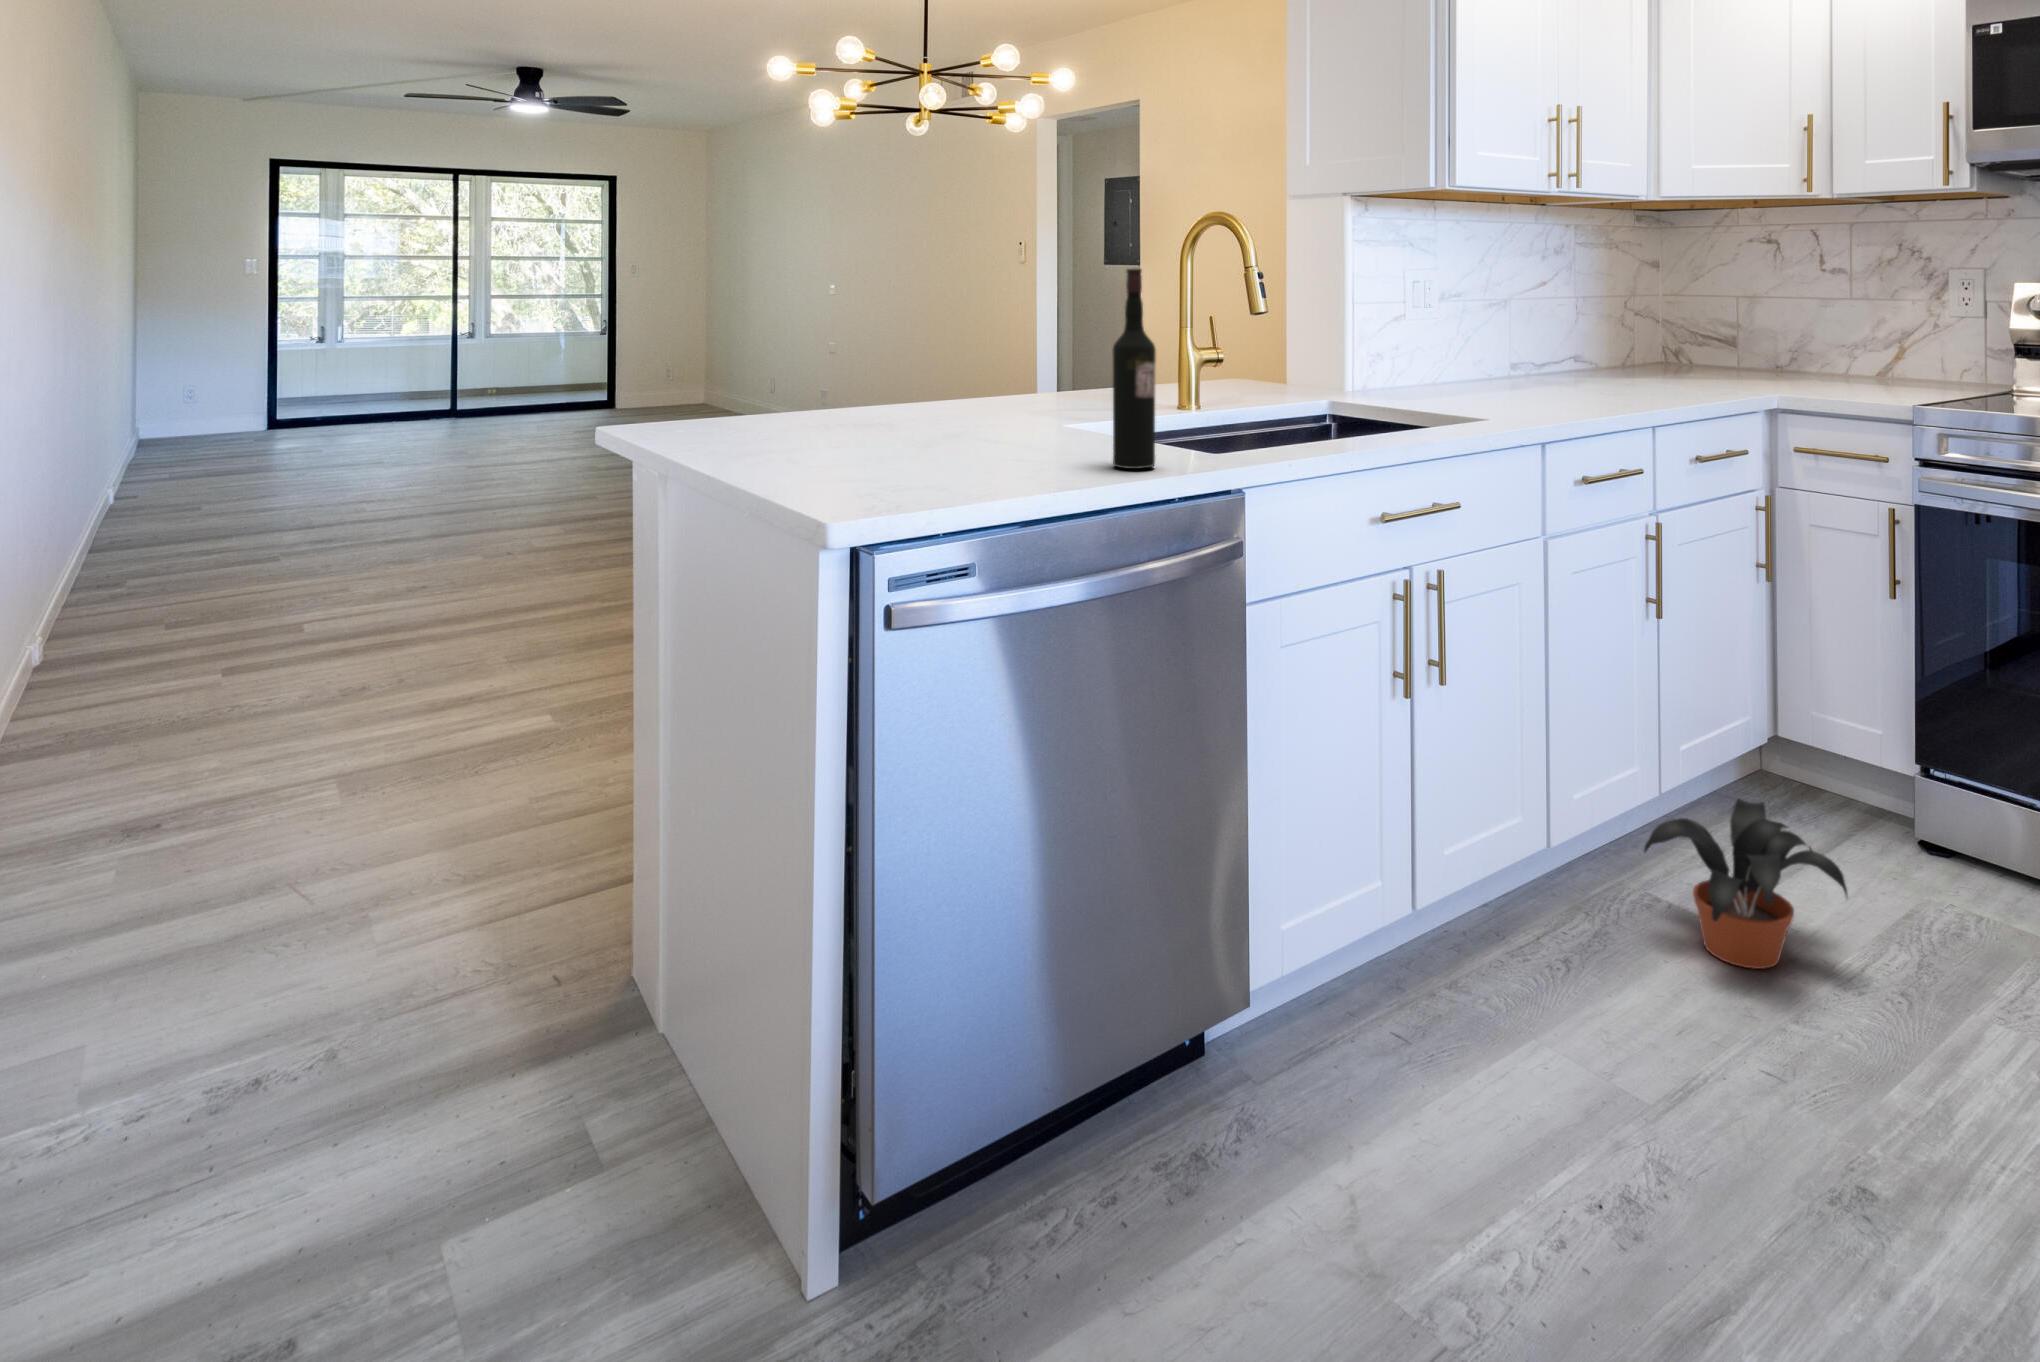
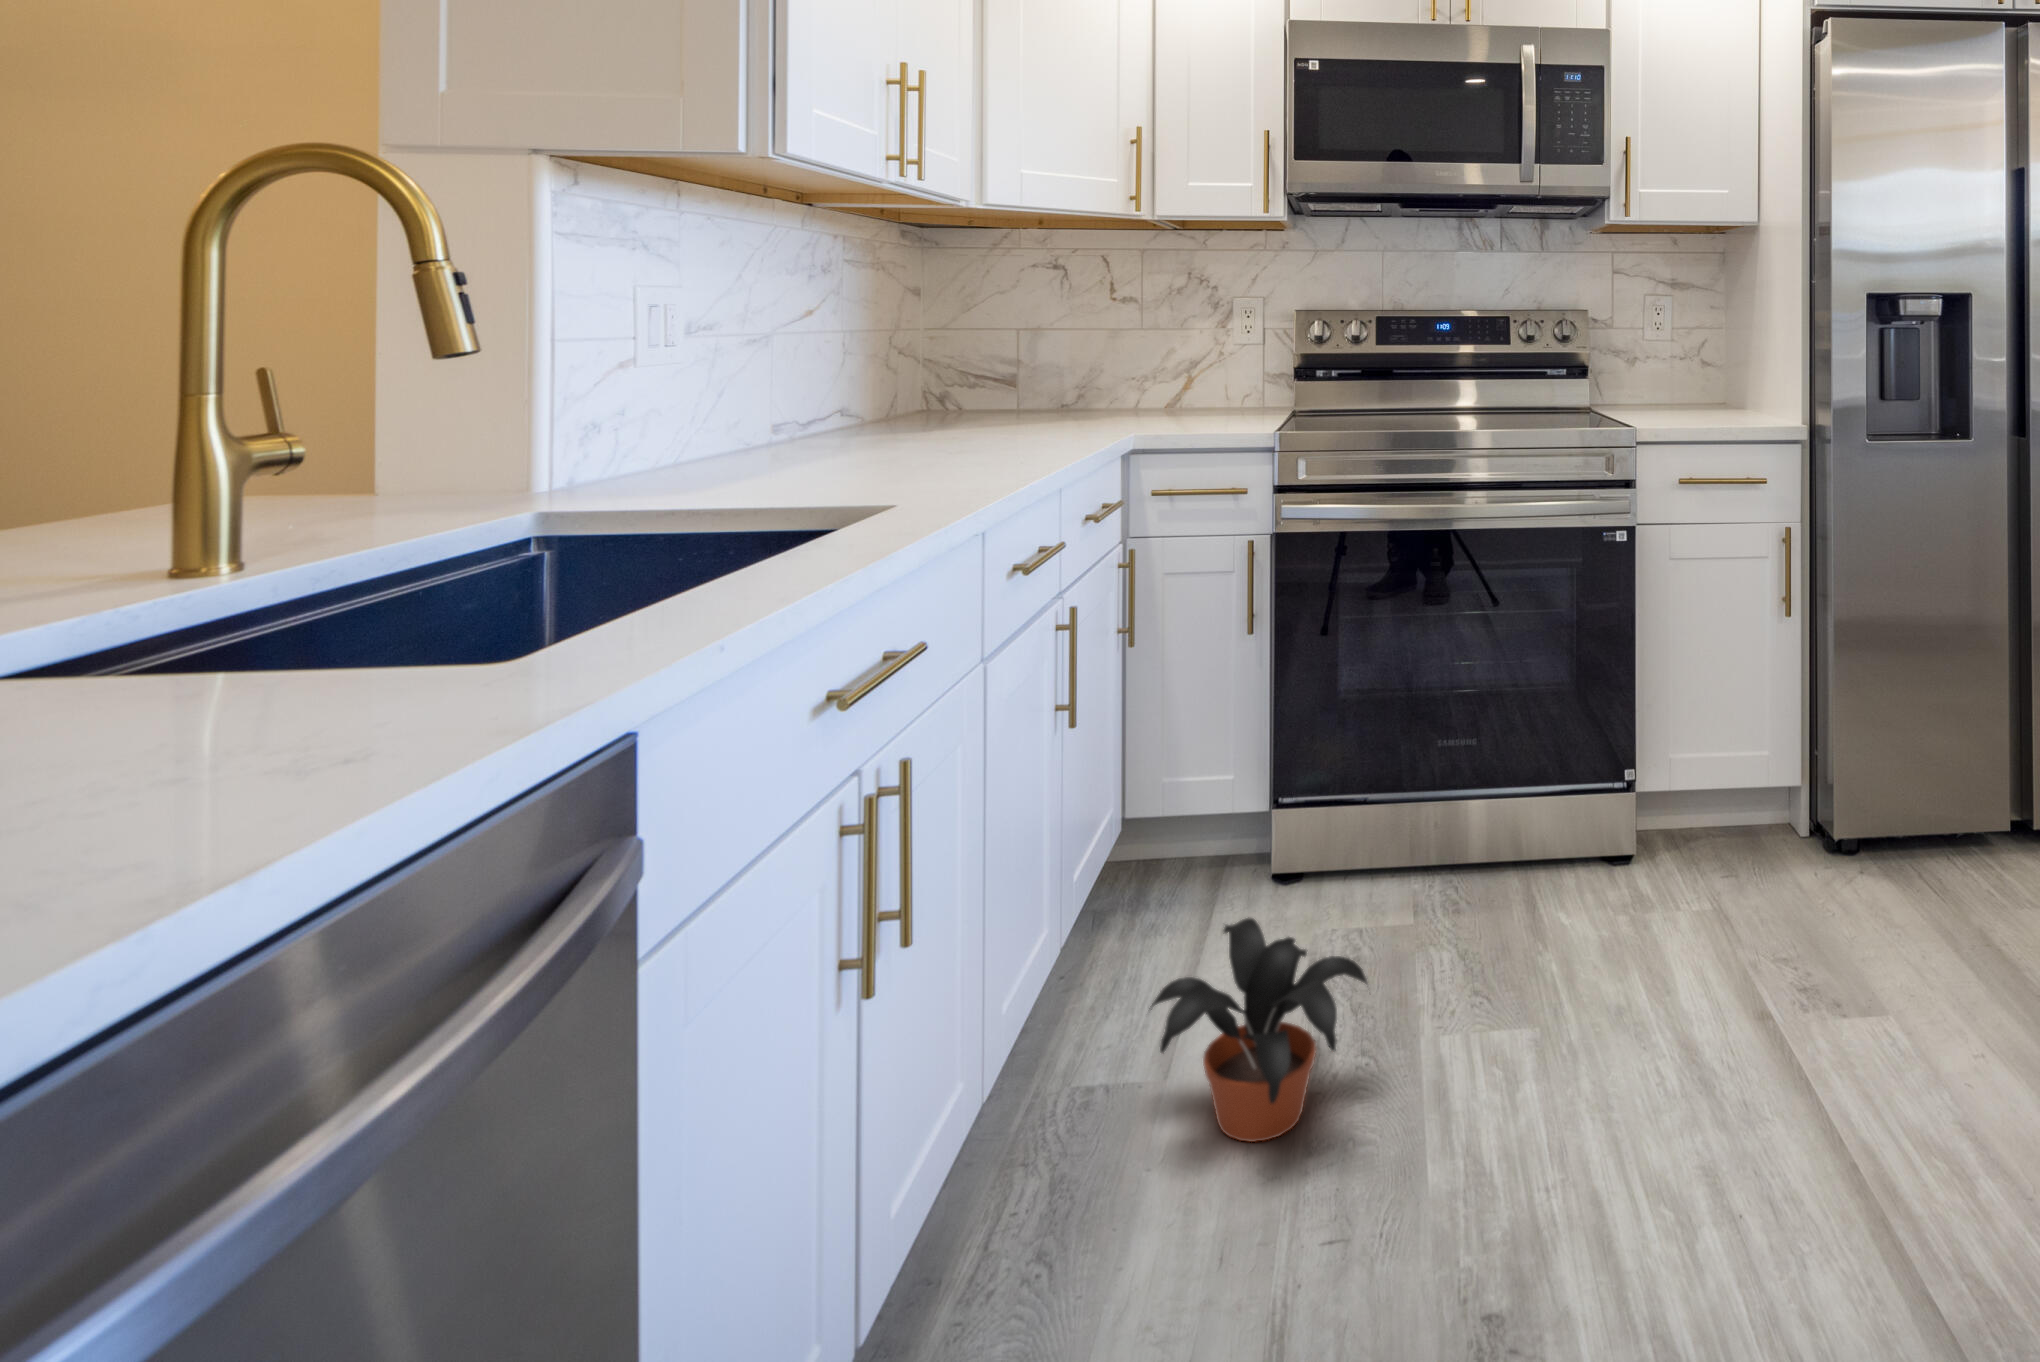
wine bottle: present [1113,269,1156,469] -> none [194,193,370,764]

